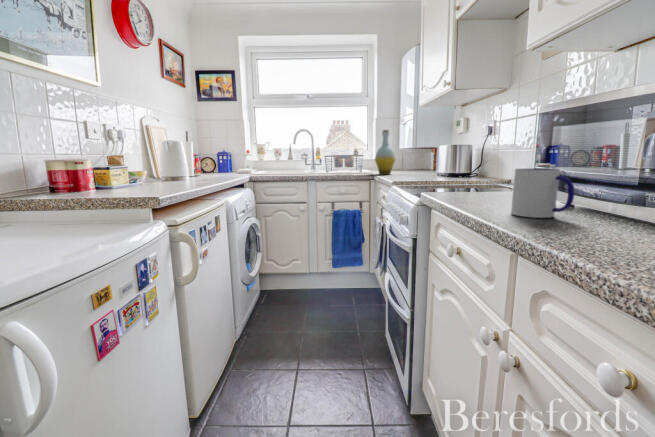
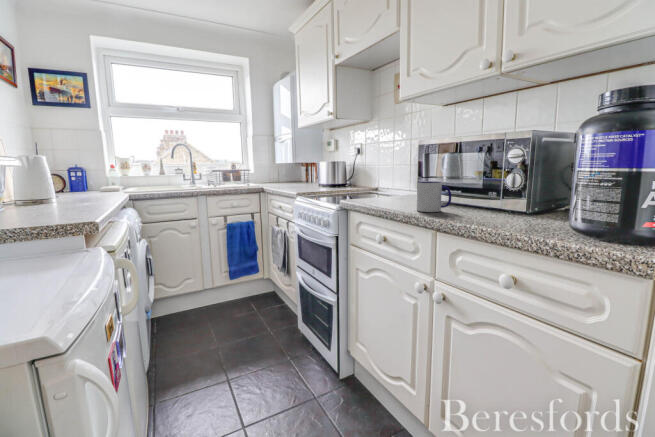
bottle: present [375,130,395,174] -> none [263,147,282,187]

